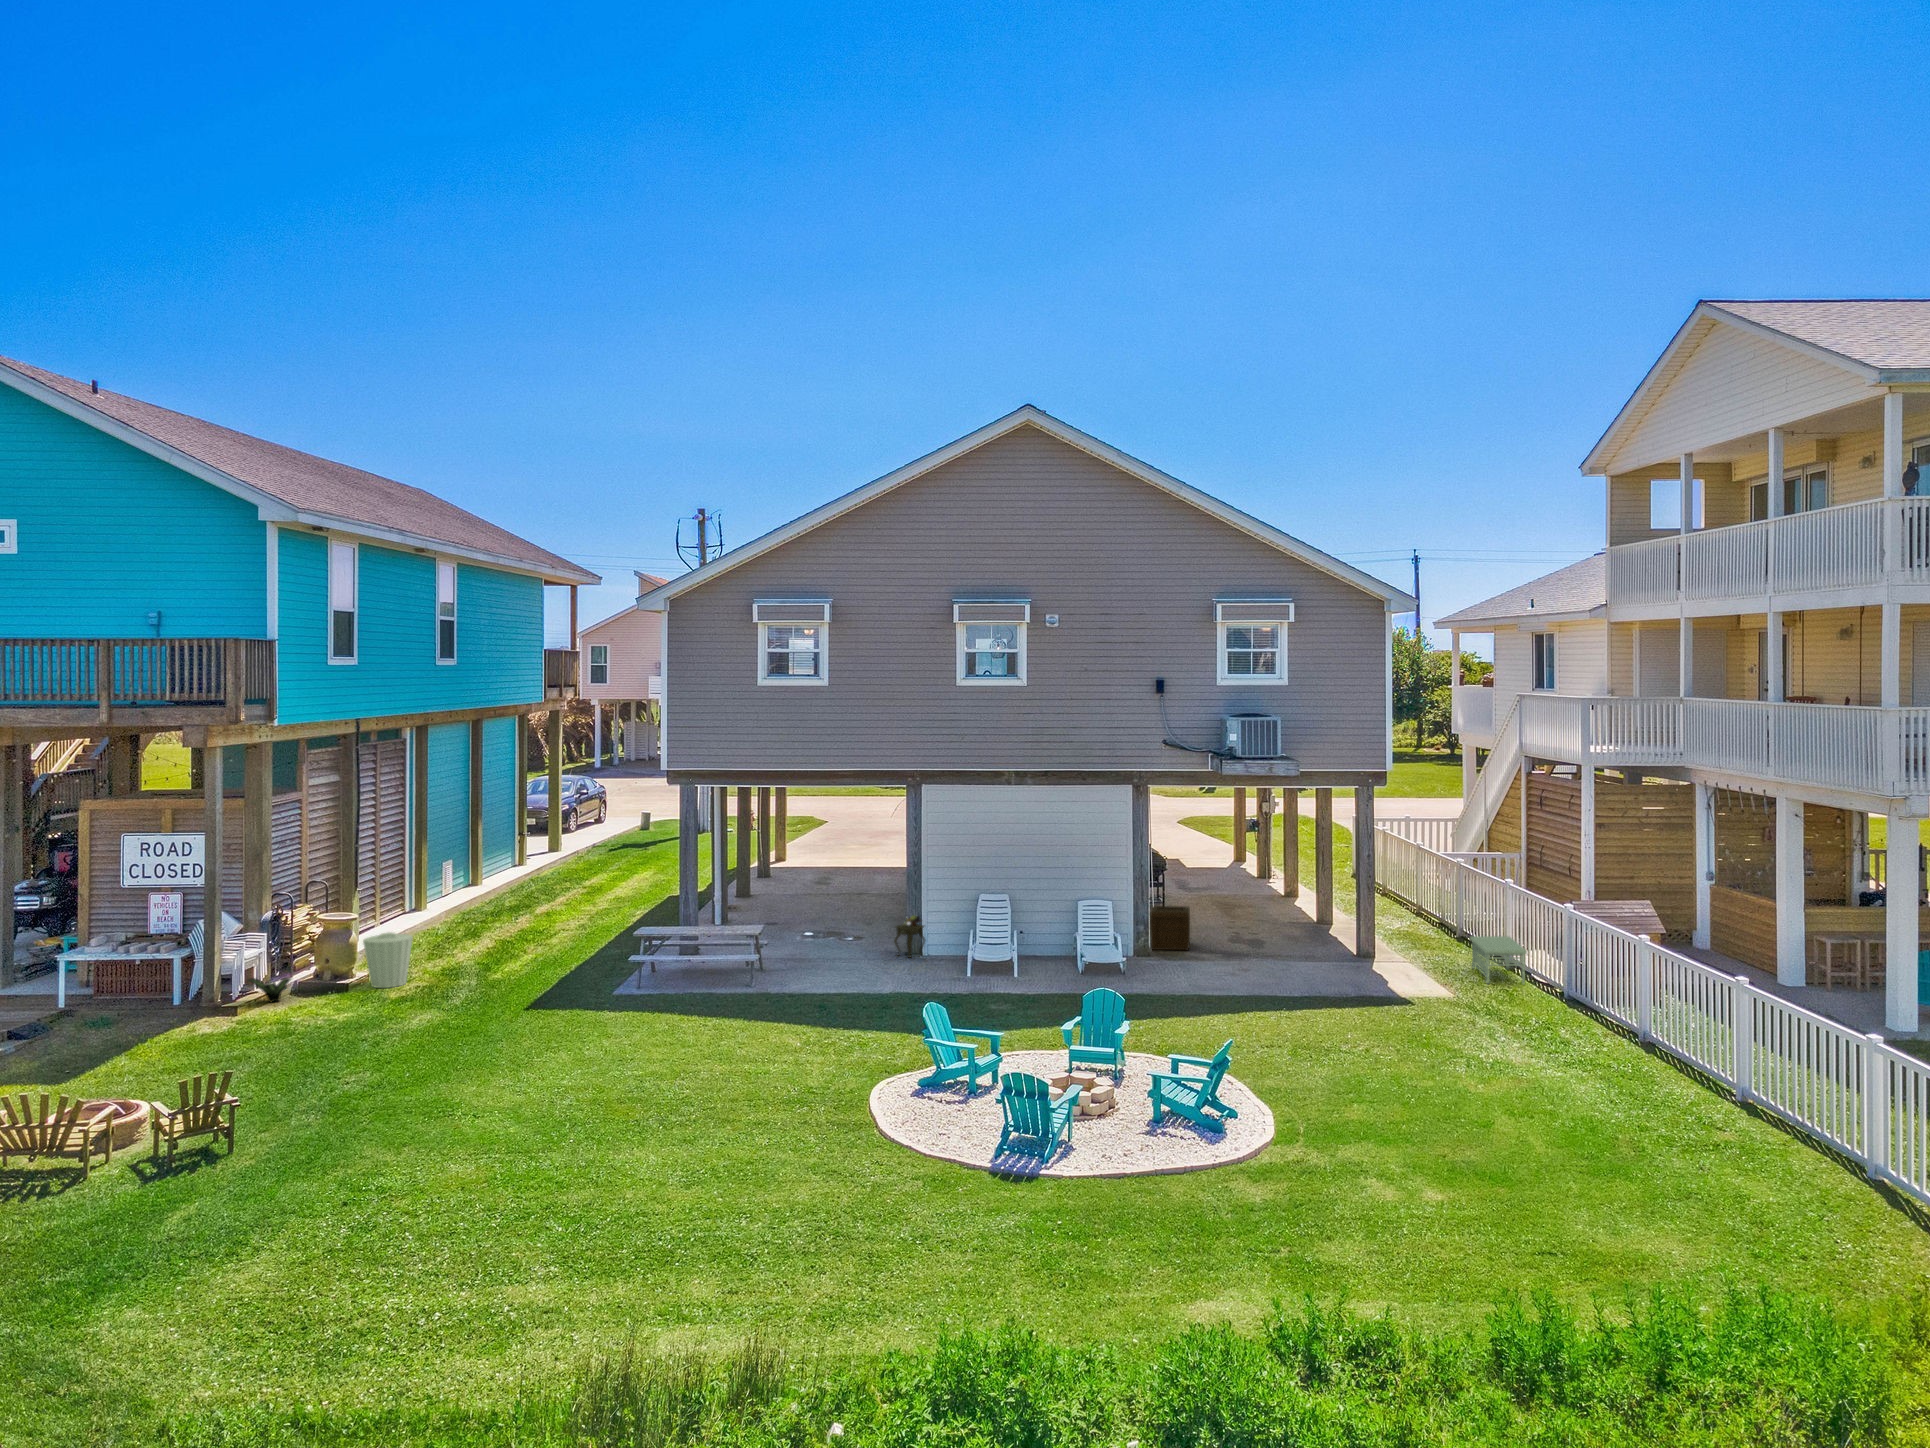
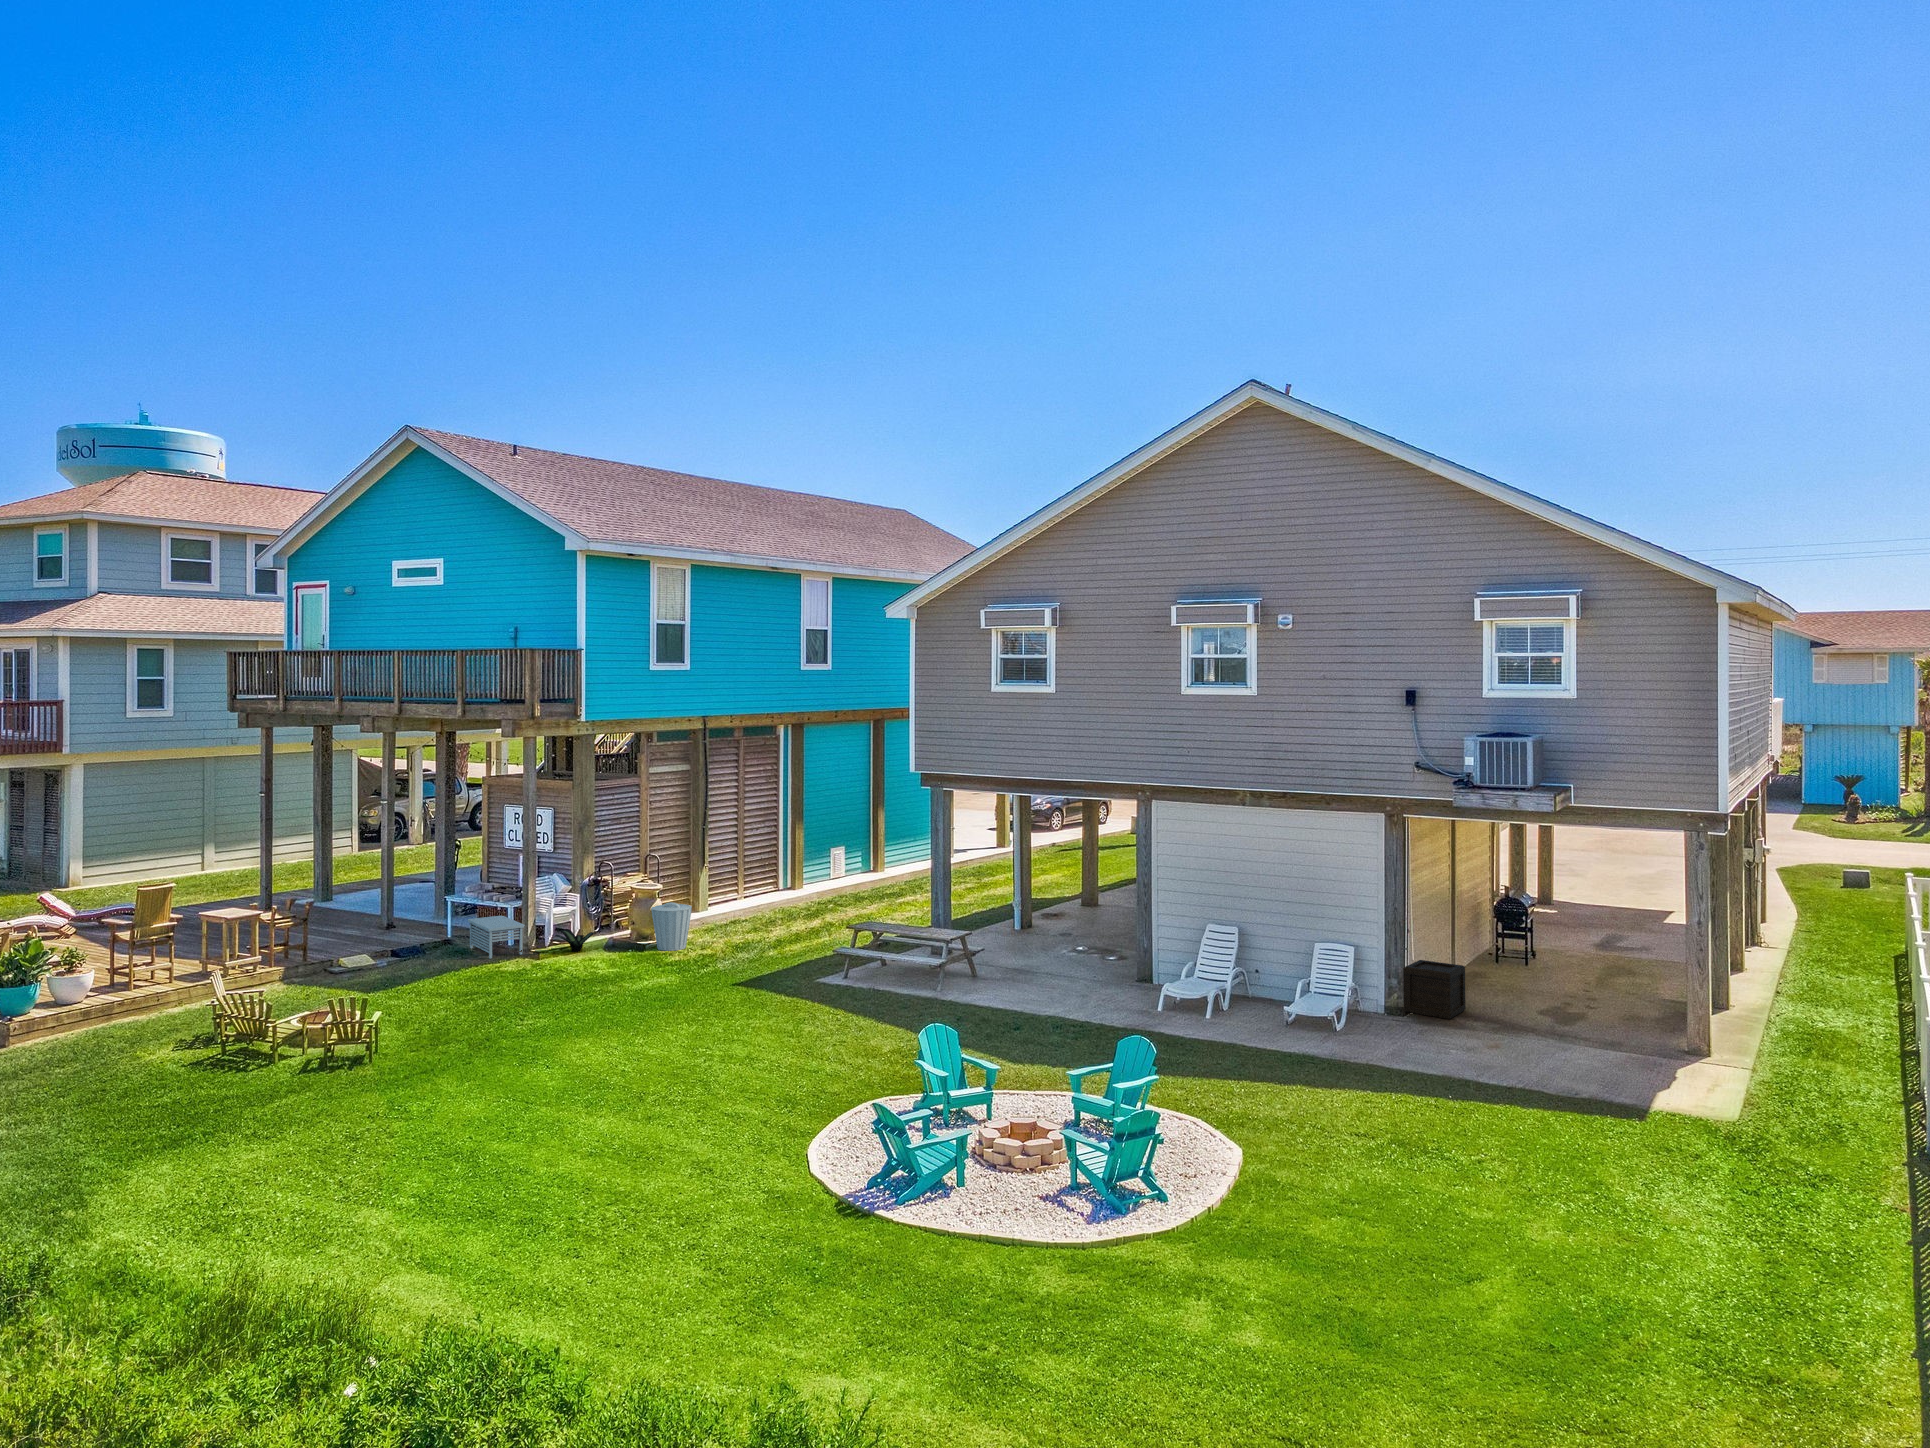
side table: present [894,915,925,958] -> none [1113,938,1145,984]
storage bench: present [1470,936,1527,984] -> present [468,915,525,959]

